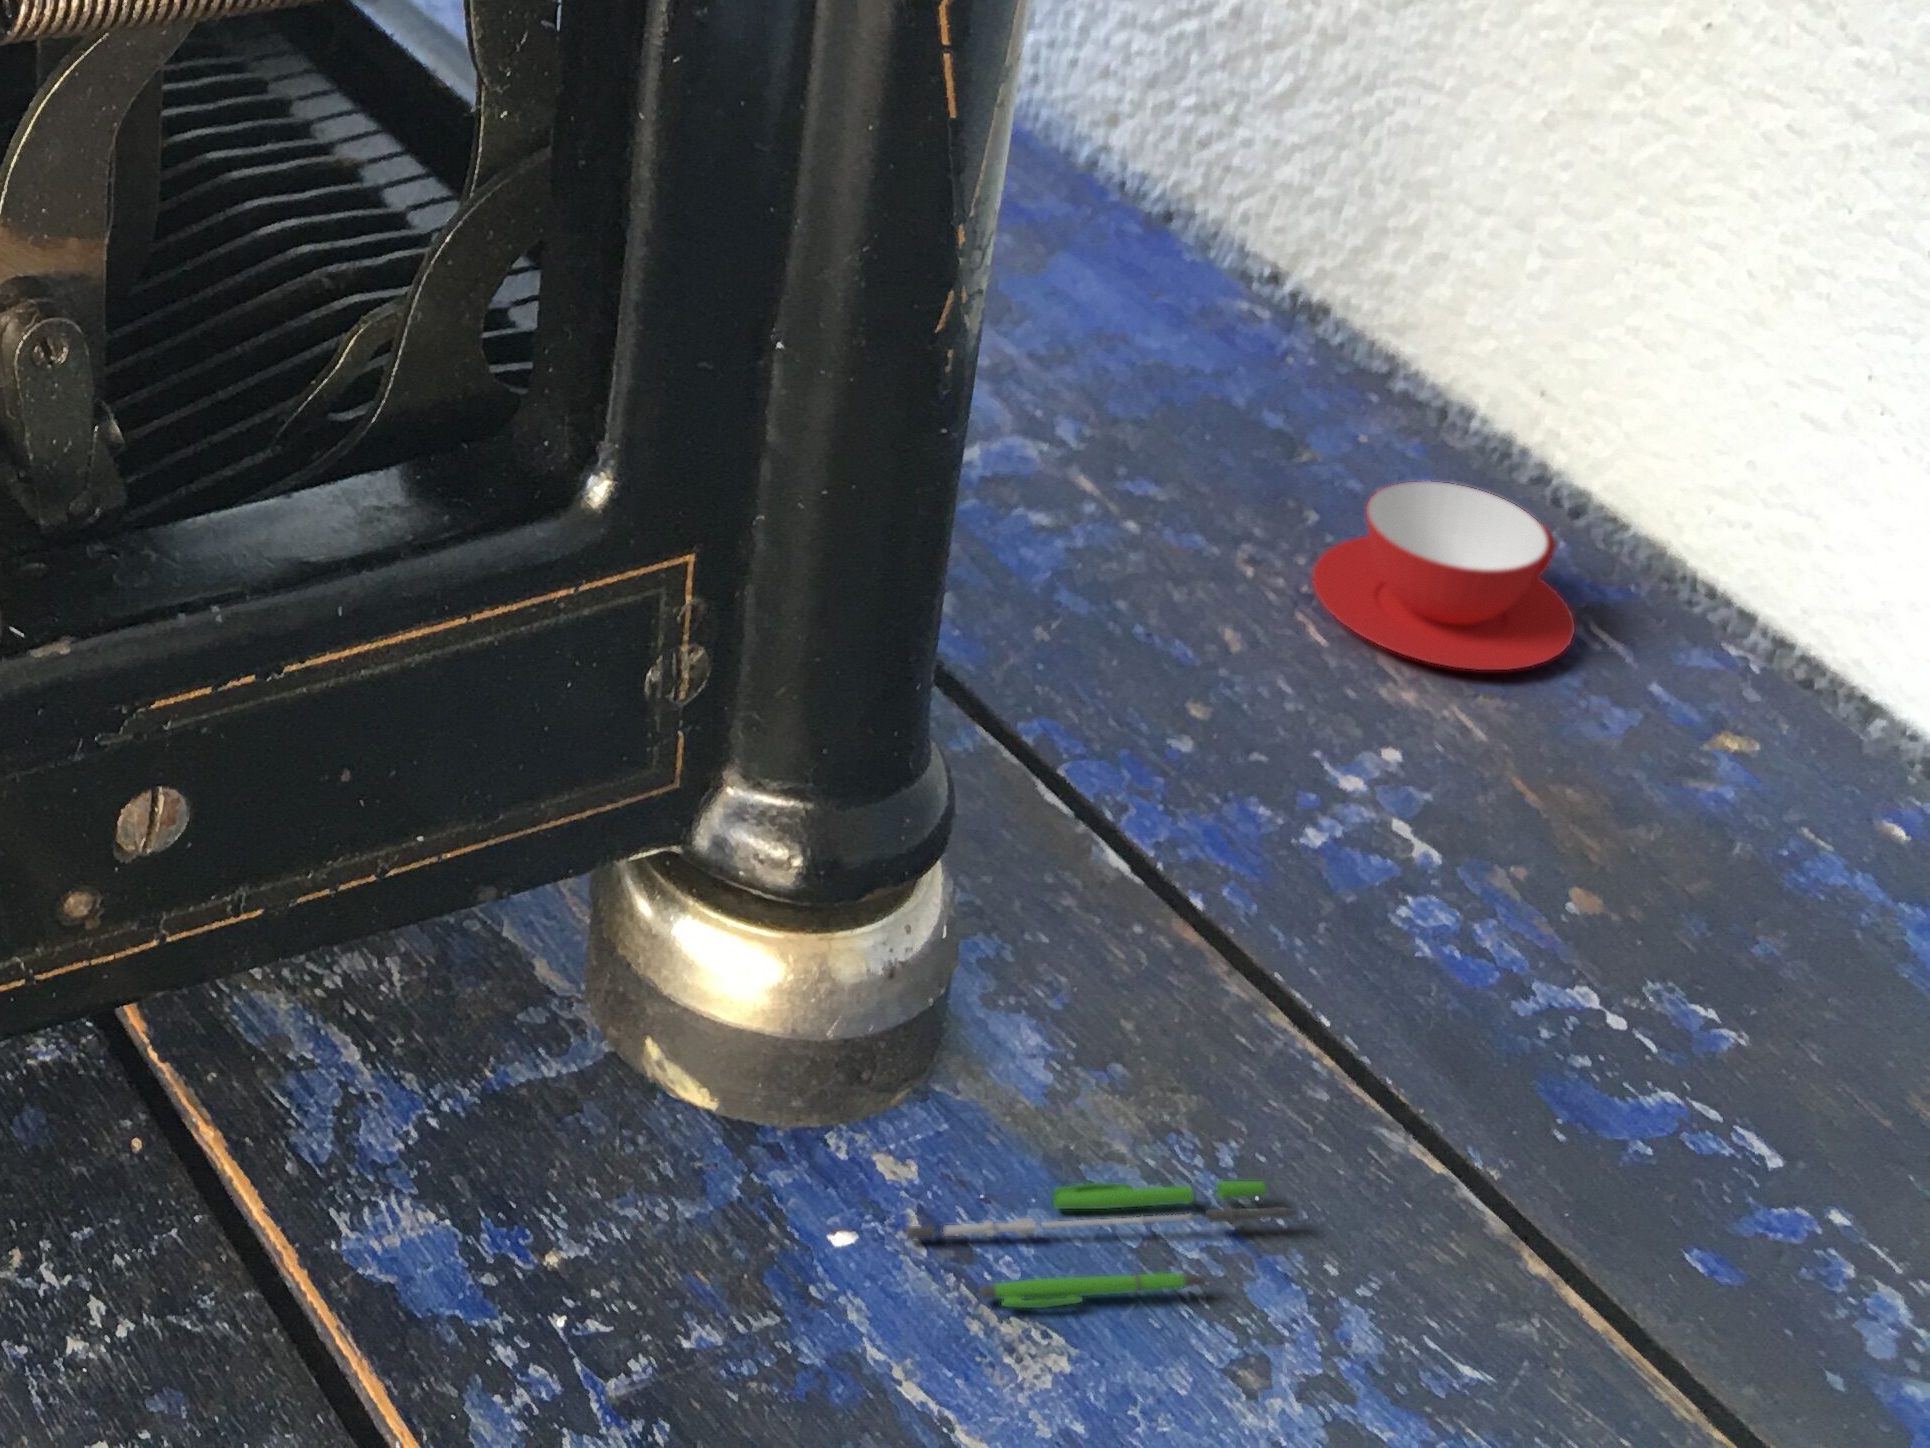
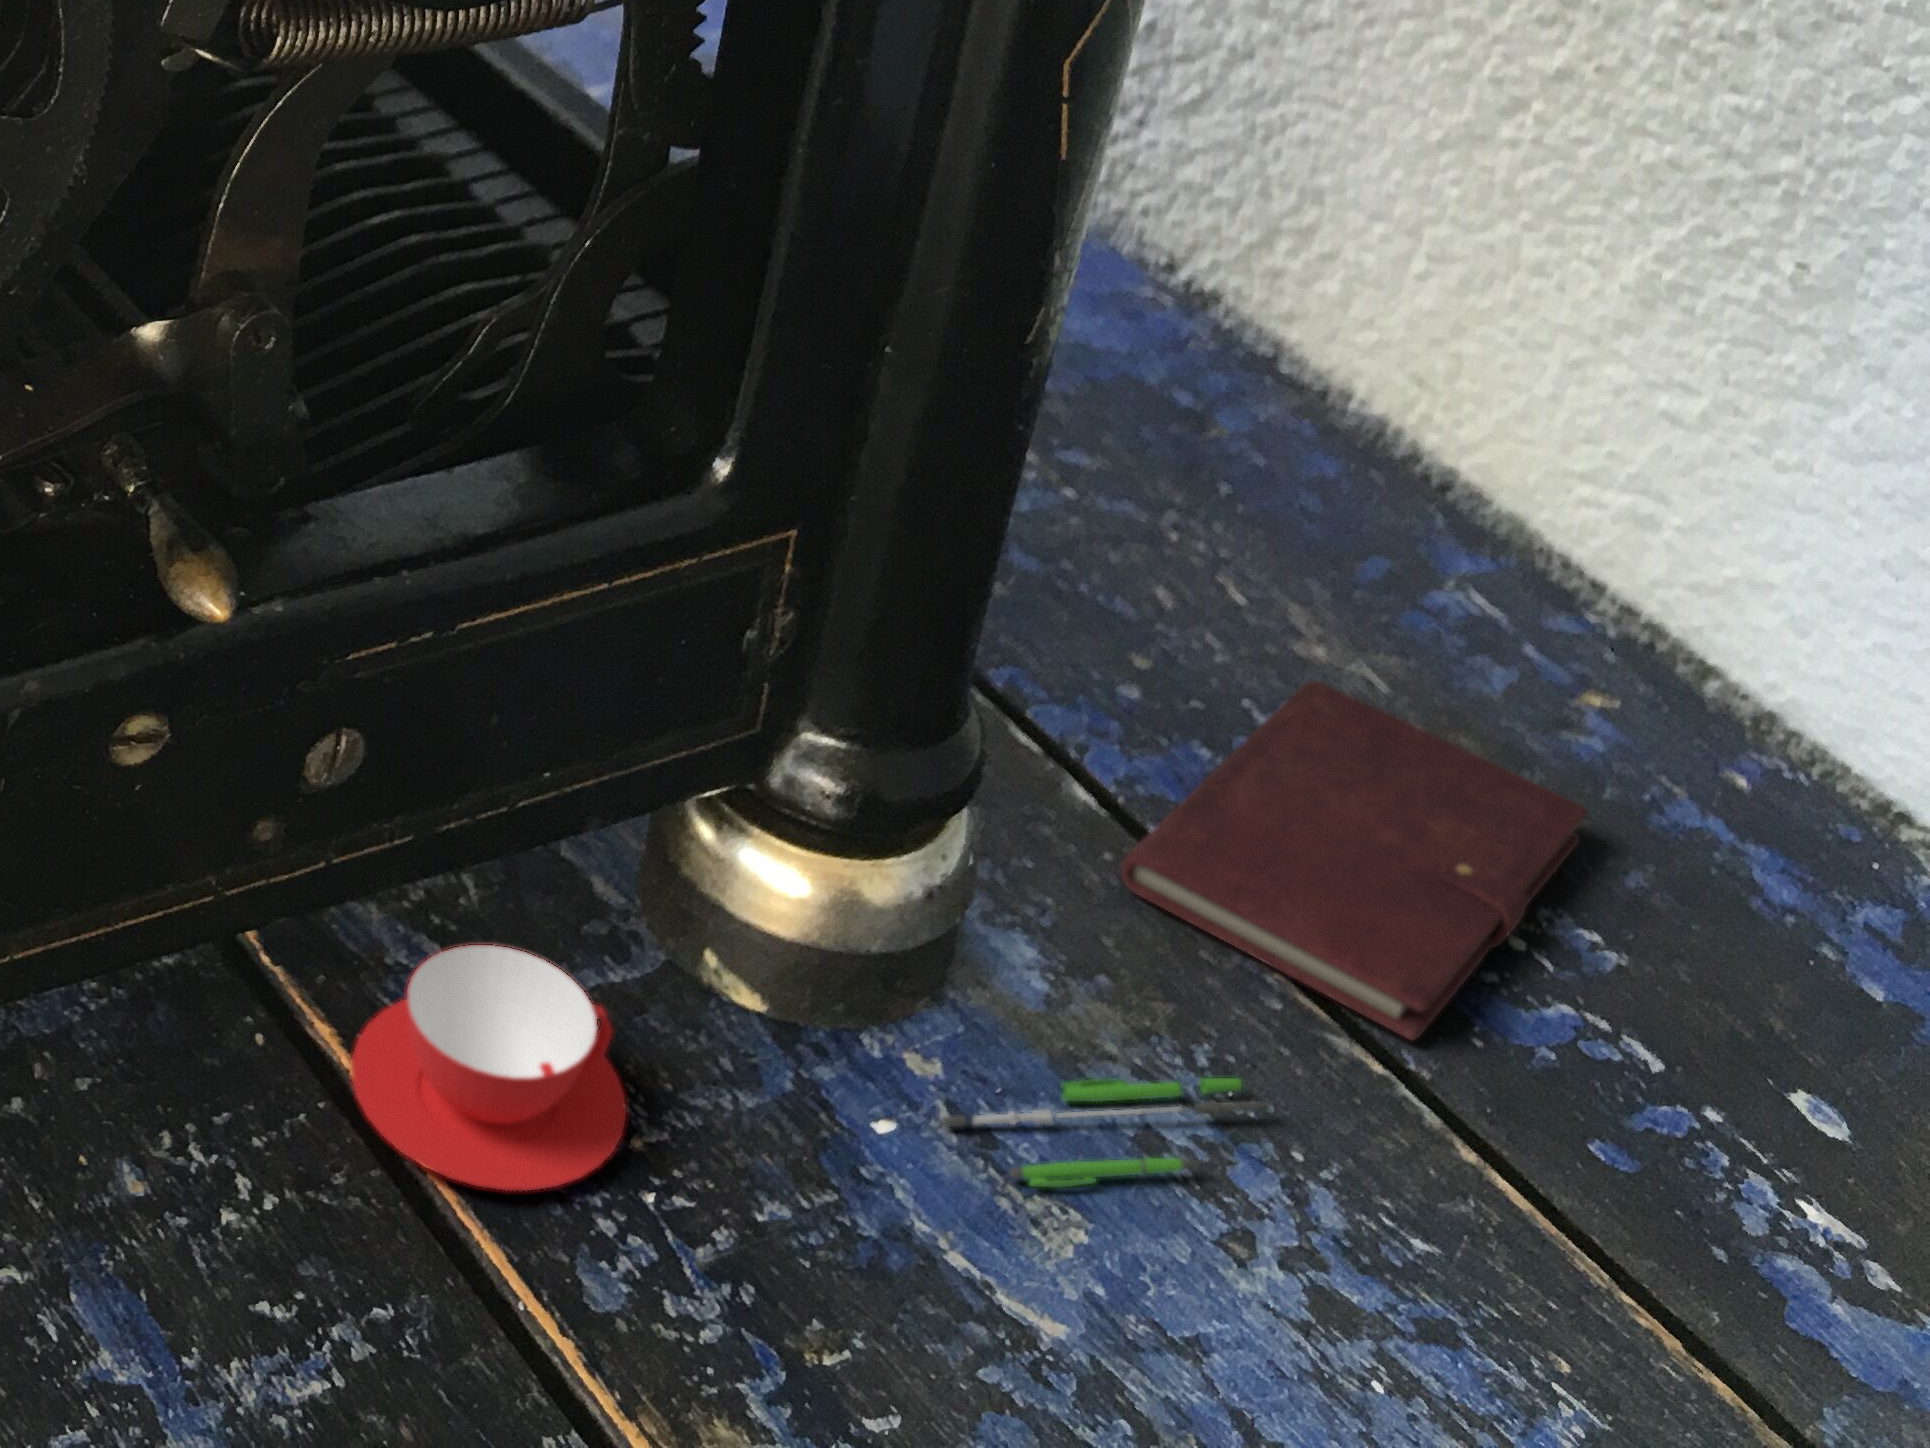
teacup: present [1312,481,1575,670] -> present [351,945,626,1191]
notebook: none [1146,730,1709,1137] -> present [1121,681,1587,1040]

